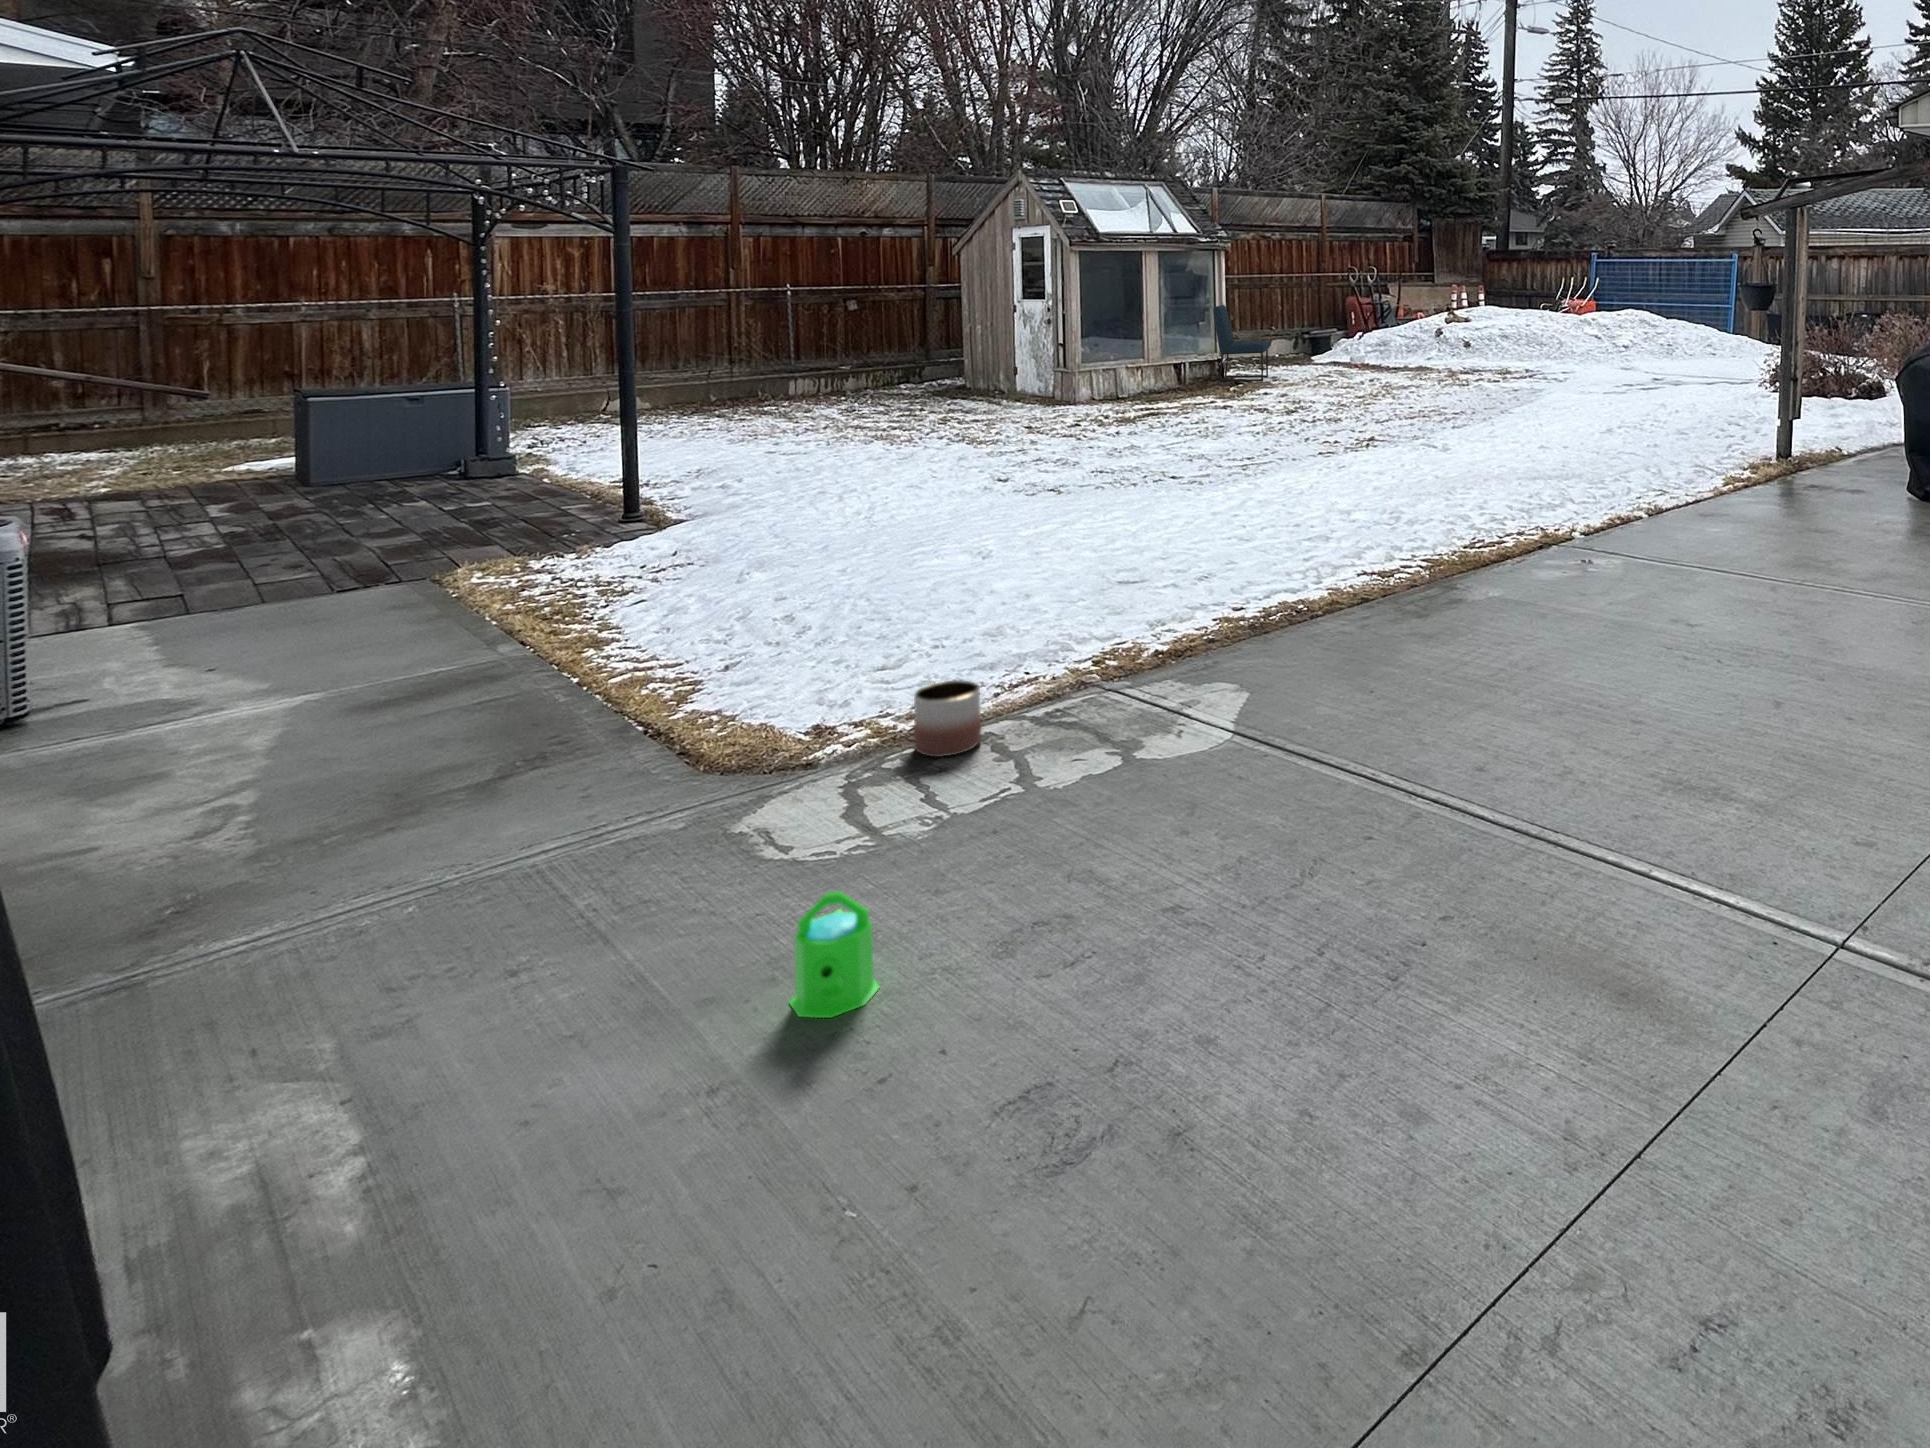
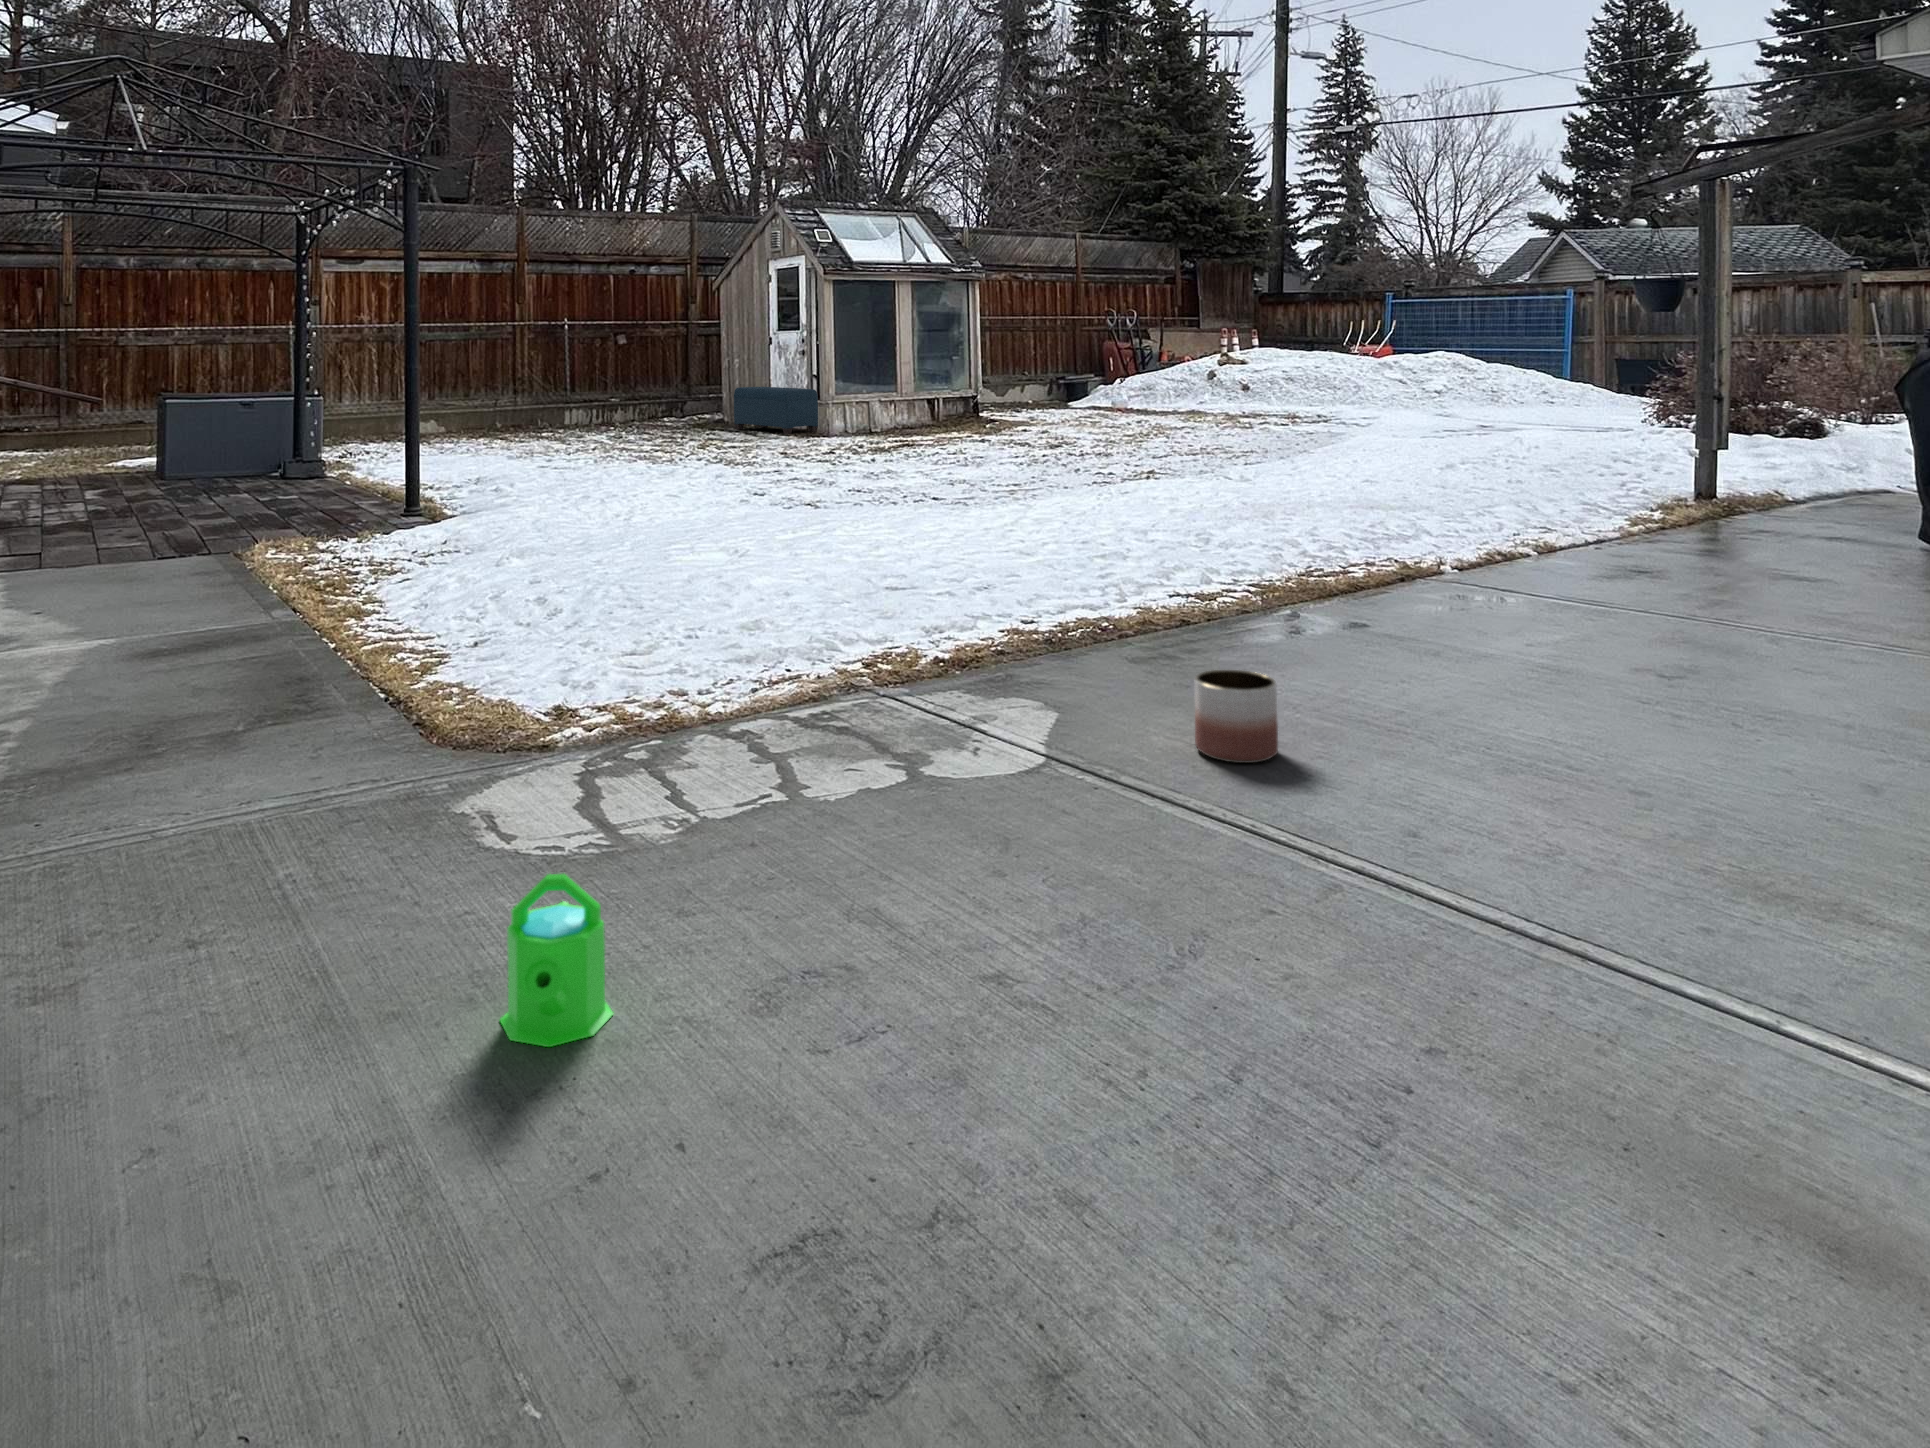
chair: present [1213,305,1269,381] -> none [970,342,1029,423]
bench: none [979,350,1065,398] -> present [734,387,818,434]
planter: present [914,680,981,757] -> present [1195,670,1278,763]

